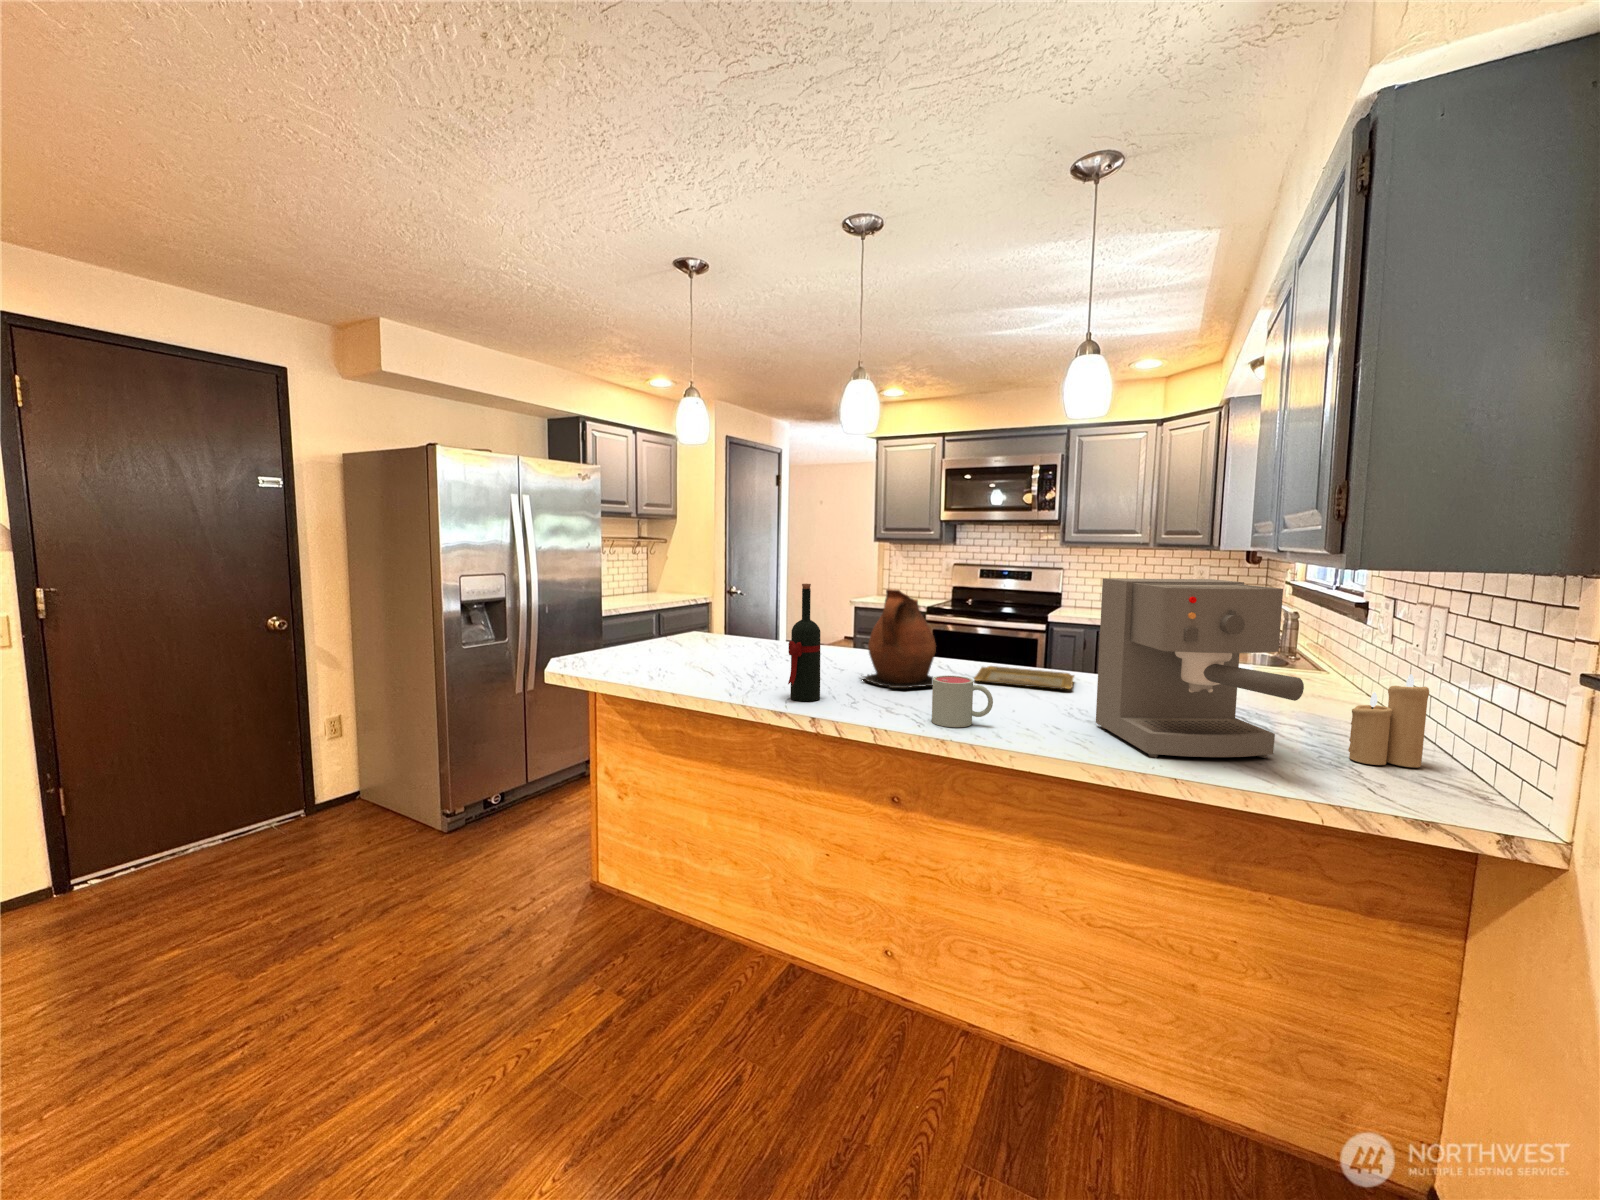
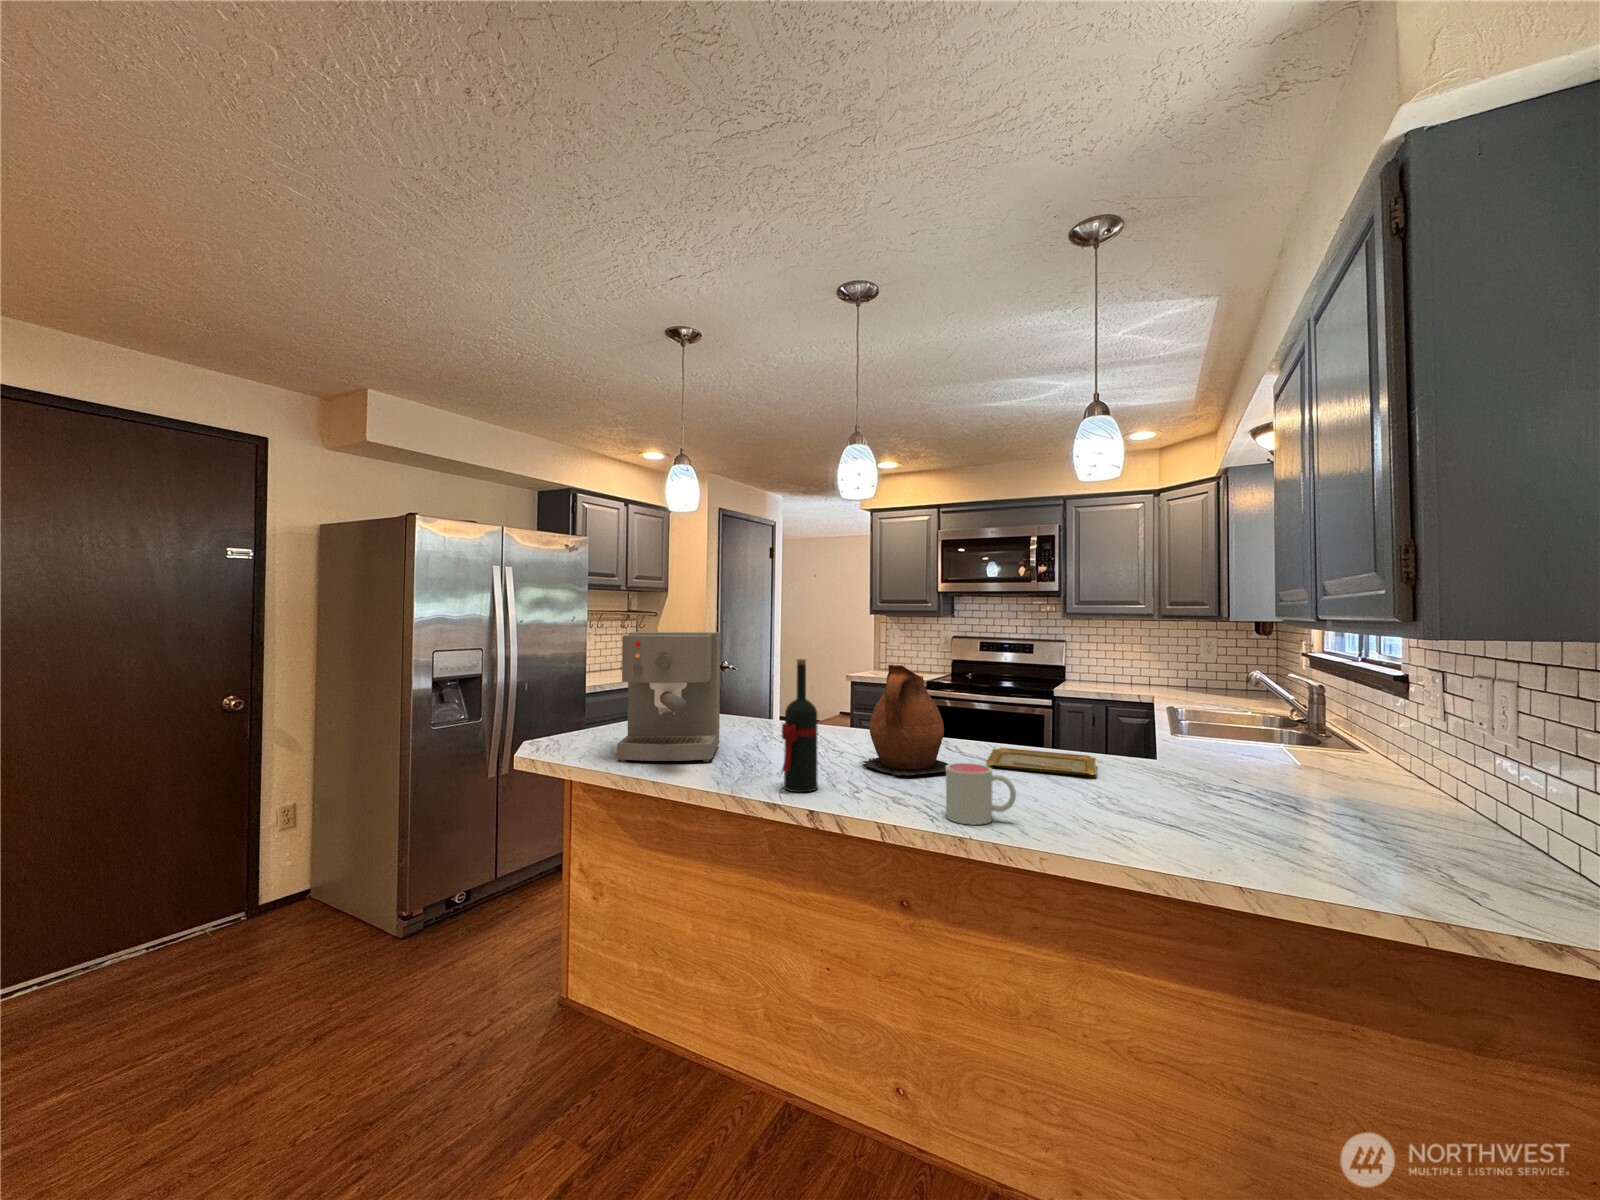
coffee maker: present [1096,578,1304,758] -> present [617,632,720,762]
candle: present [1348,674,1429,767] -> none [1436,761,1528,874]

